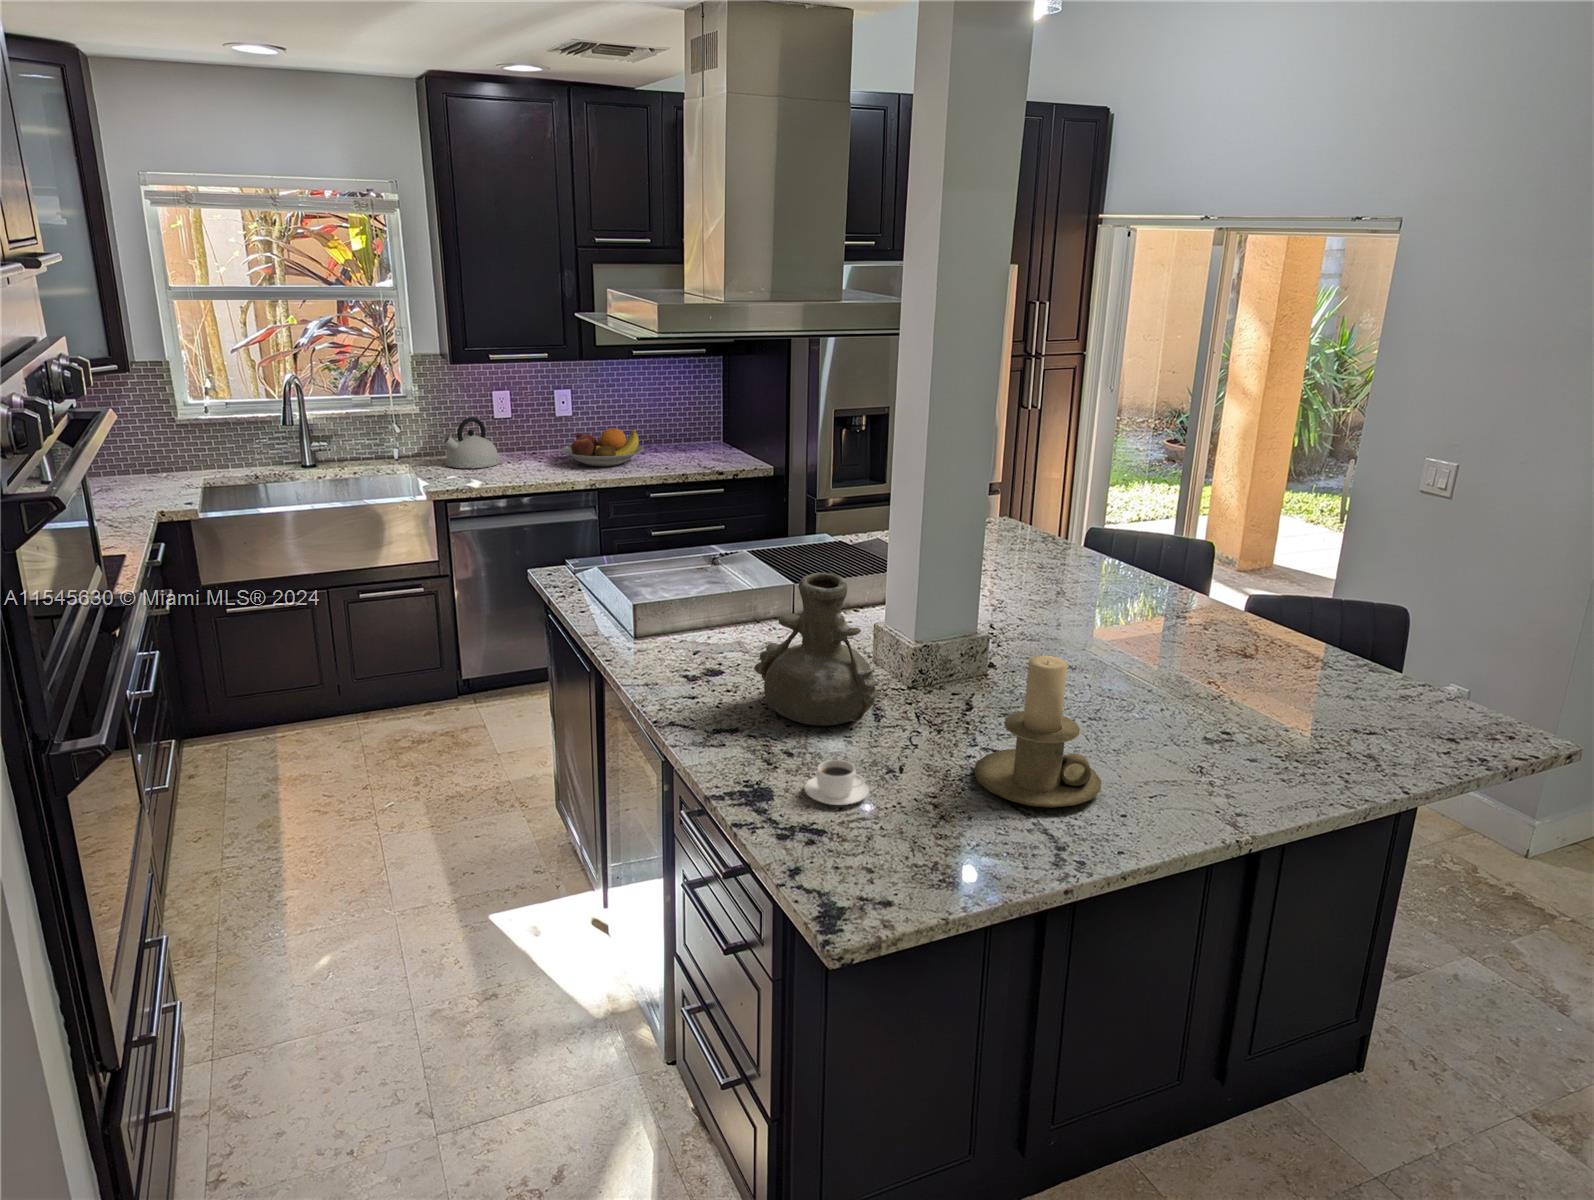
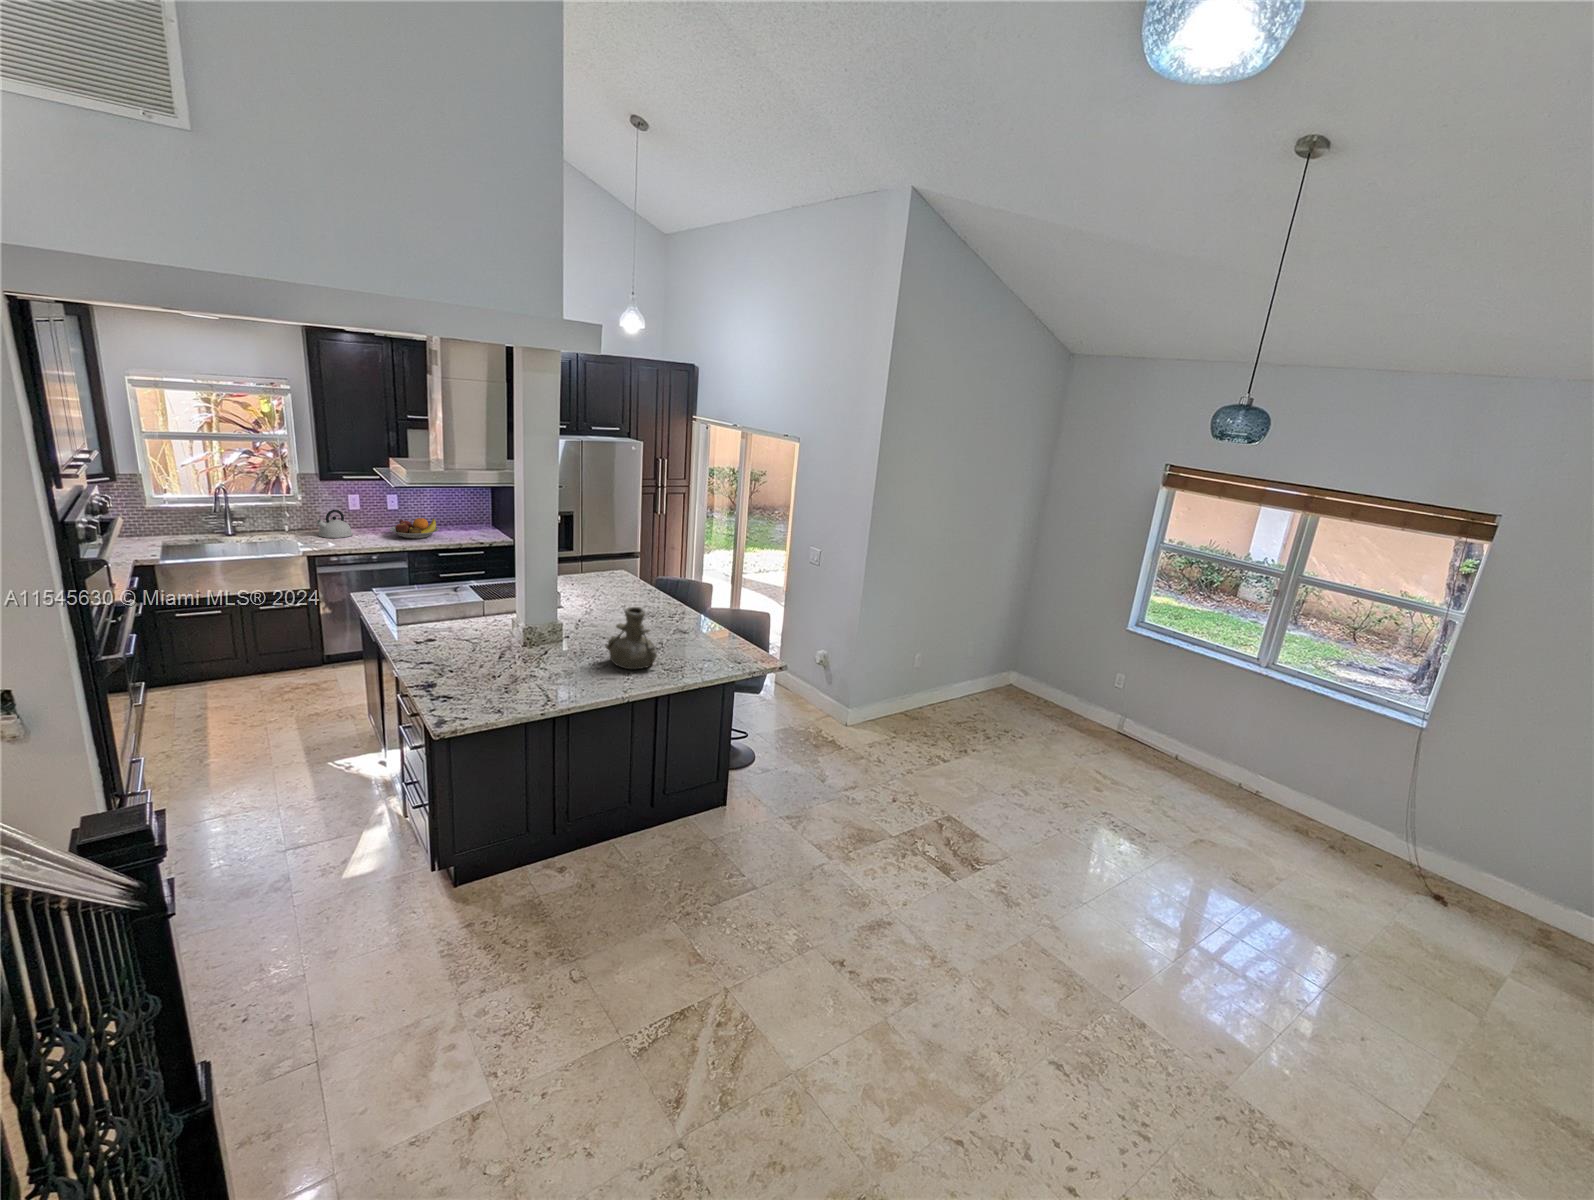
vase: present [754,573,882,726] -> present [606,607,658,669]
candle holder: present [974,656,1101,807] -> none [526,630,577,688]
coffee cup: present [805,760,869,805] -> none [451,671,479,688]

